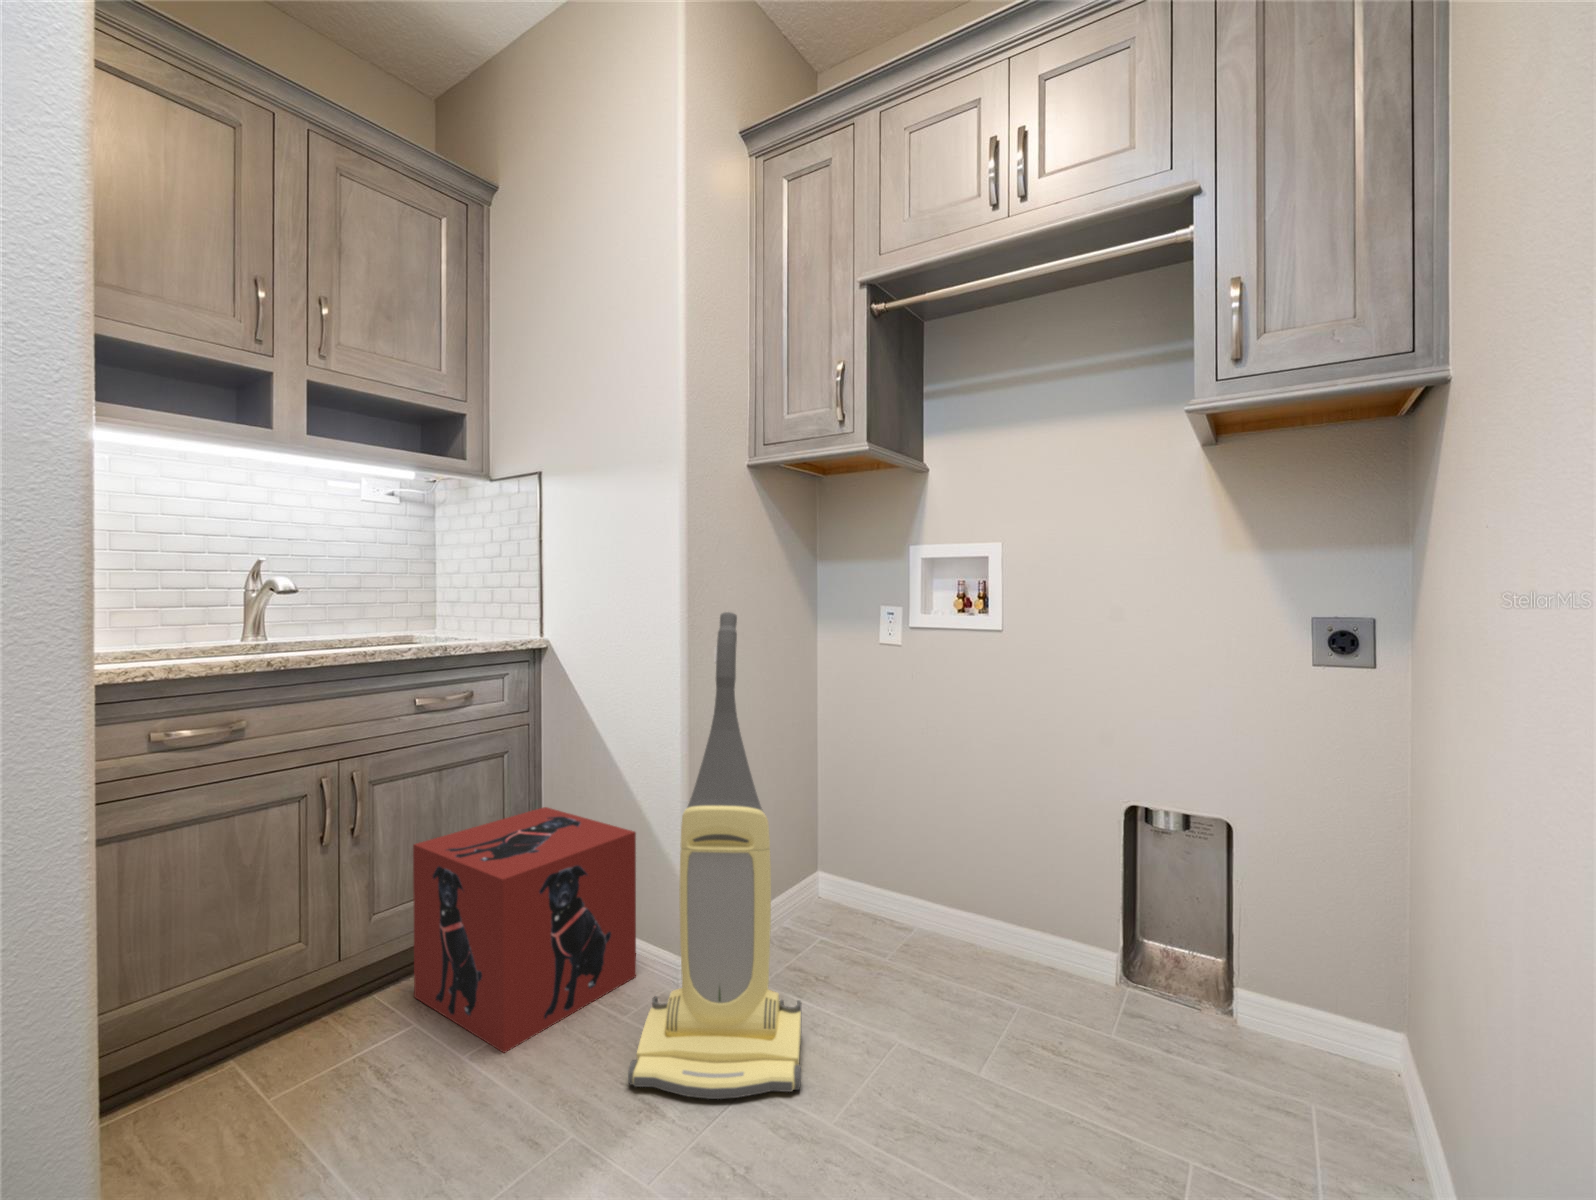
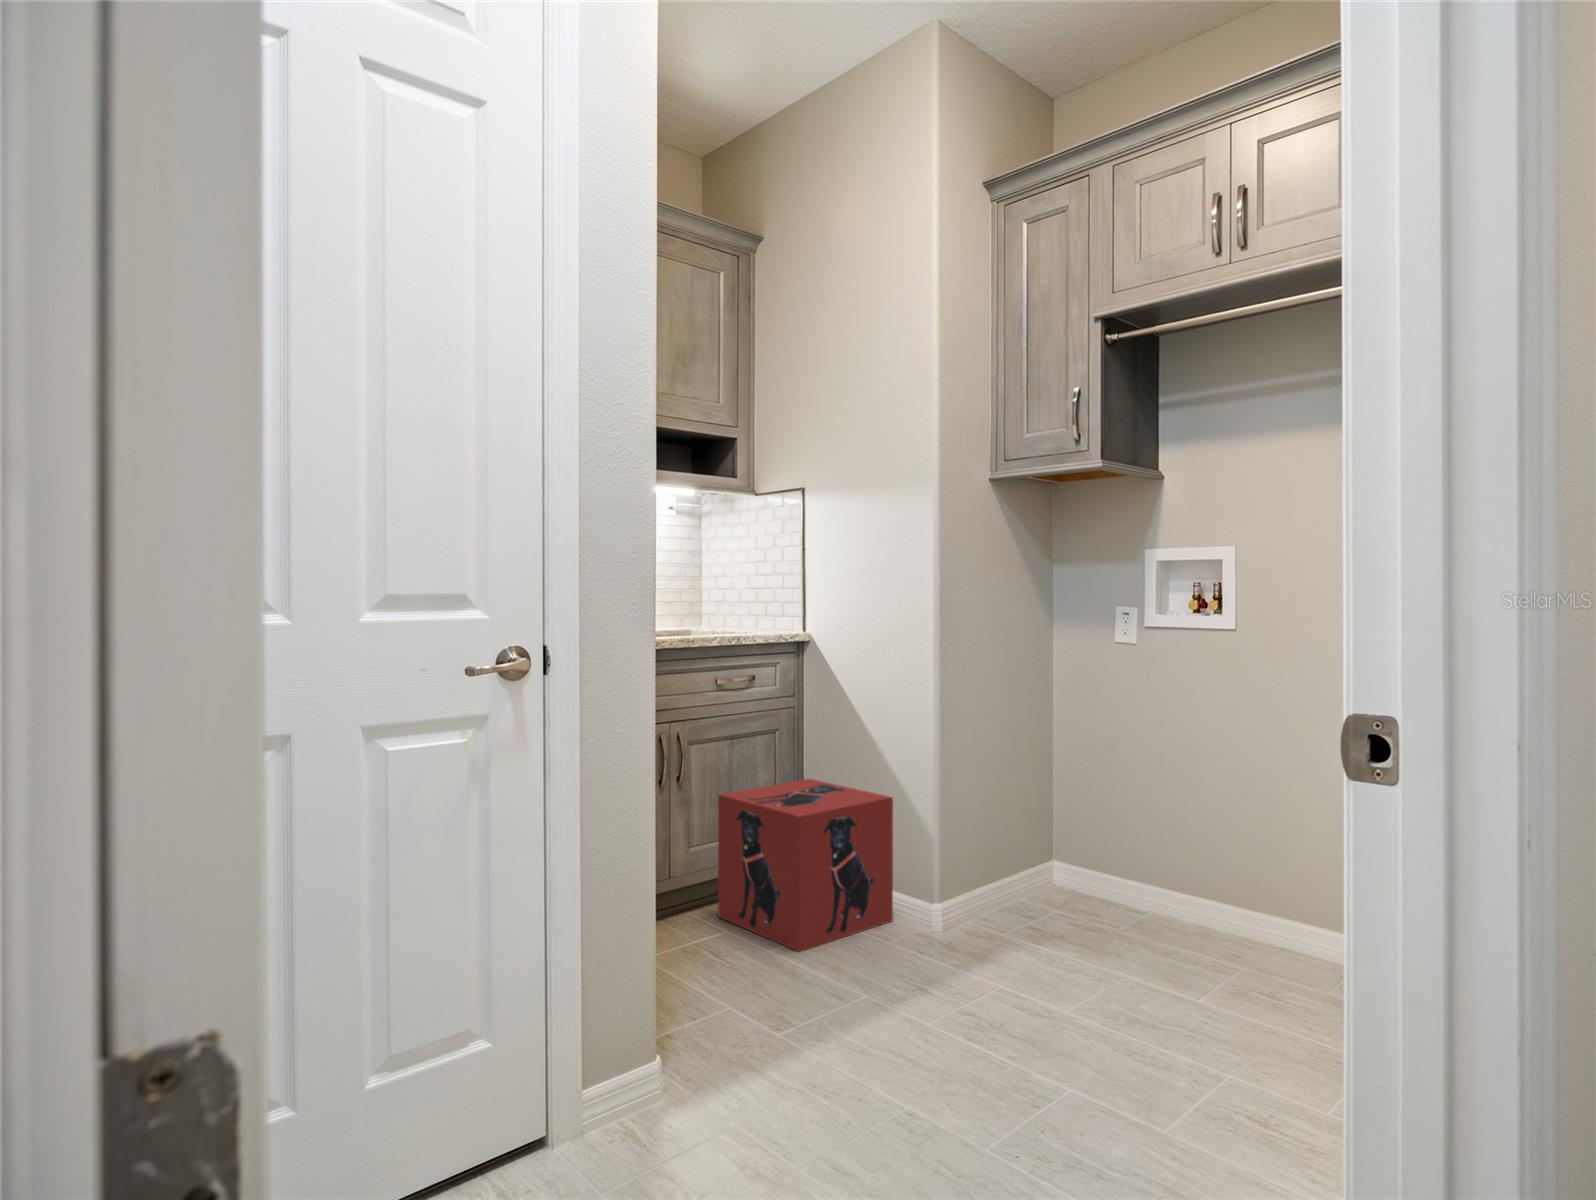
vacuum cleaner: present [628,612,801,1099] -> none [900,610,1038,991]

